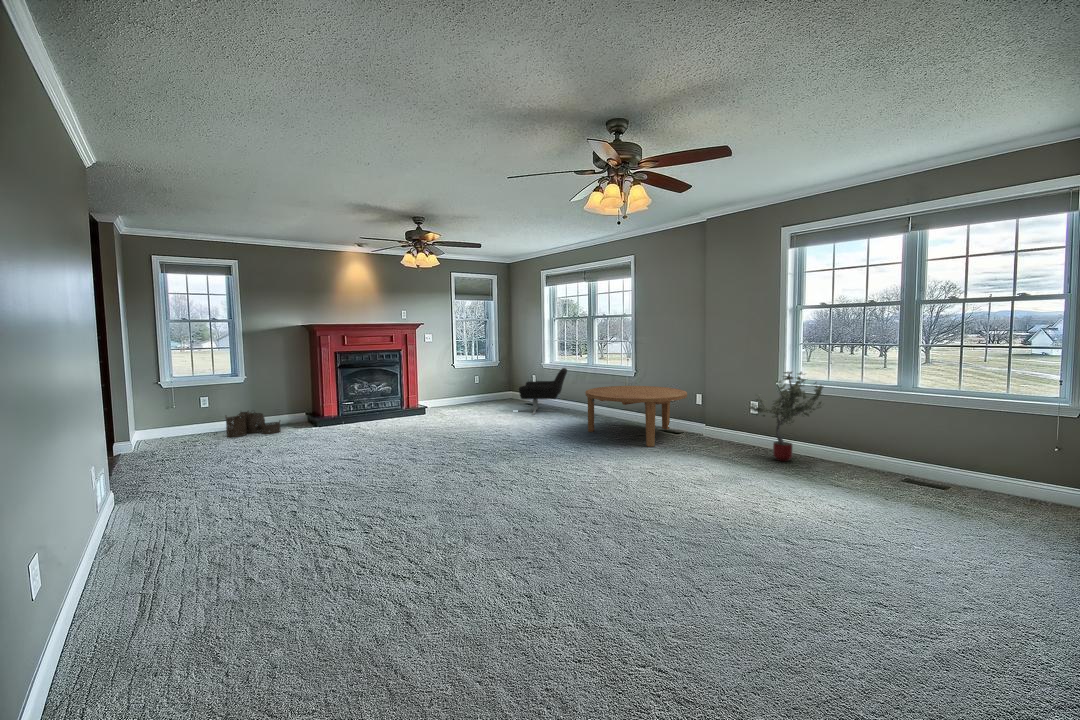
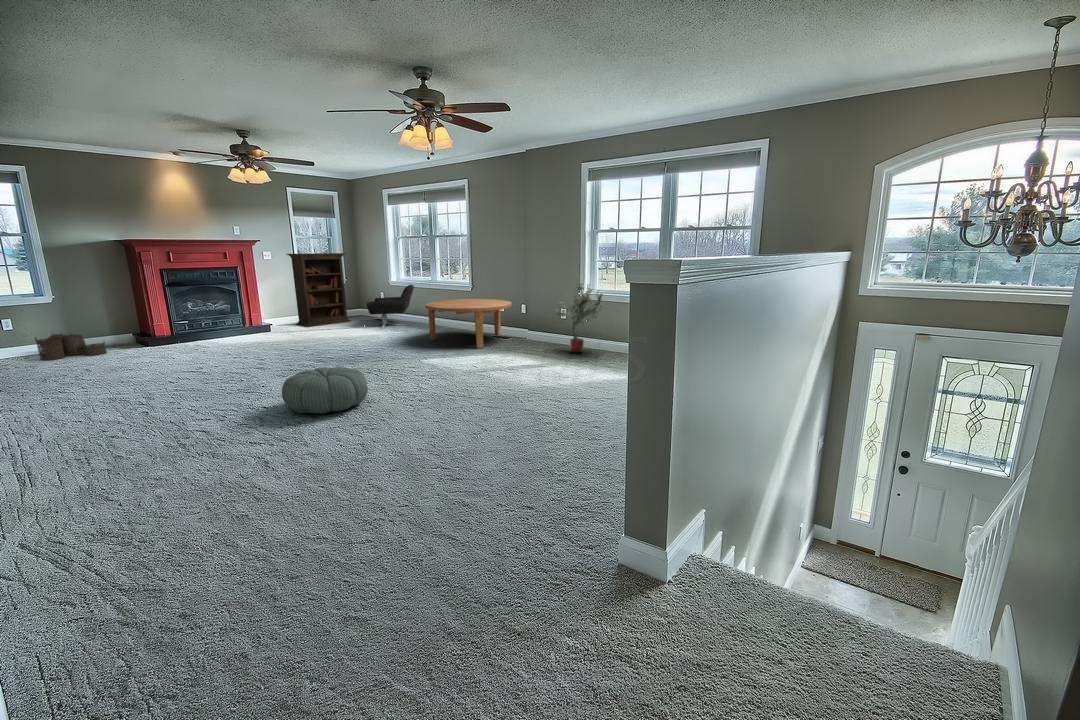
bookcase: none [444,336,501,410] -> present [287,253,351,327]
pouf: none [434,472,533,536] -> present [282,367,368,414]

